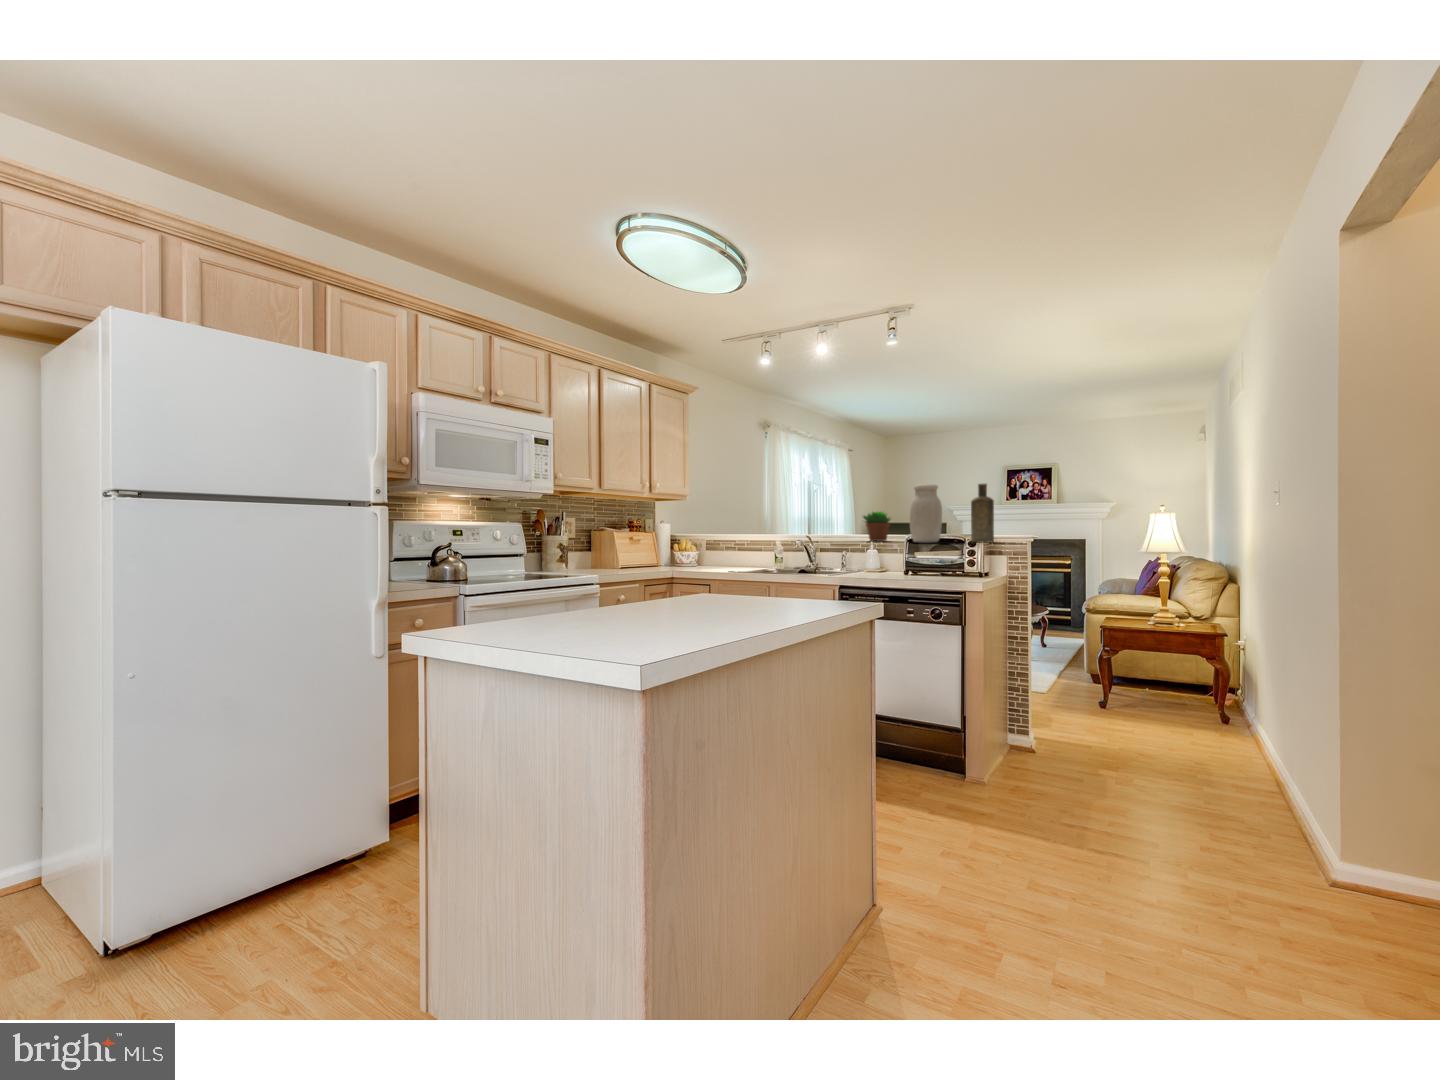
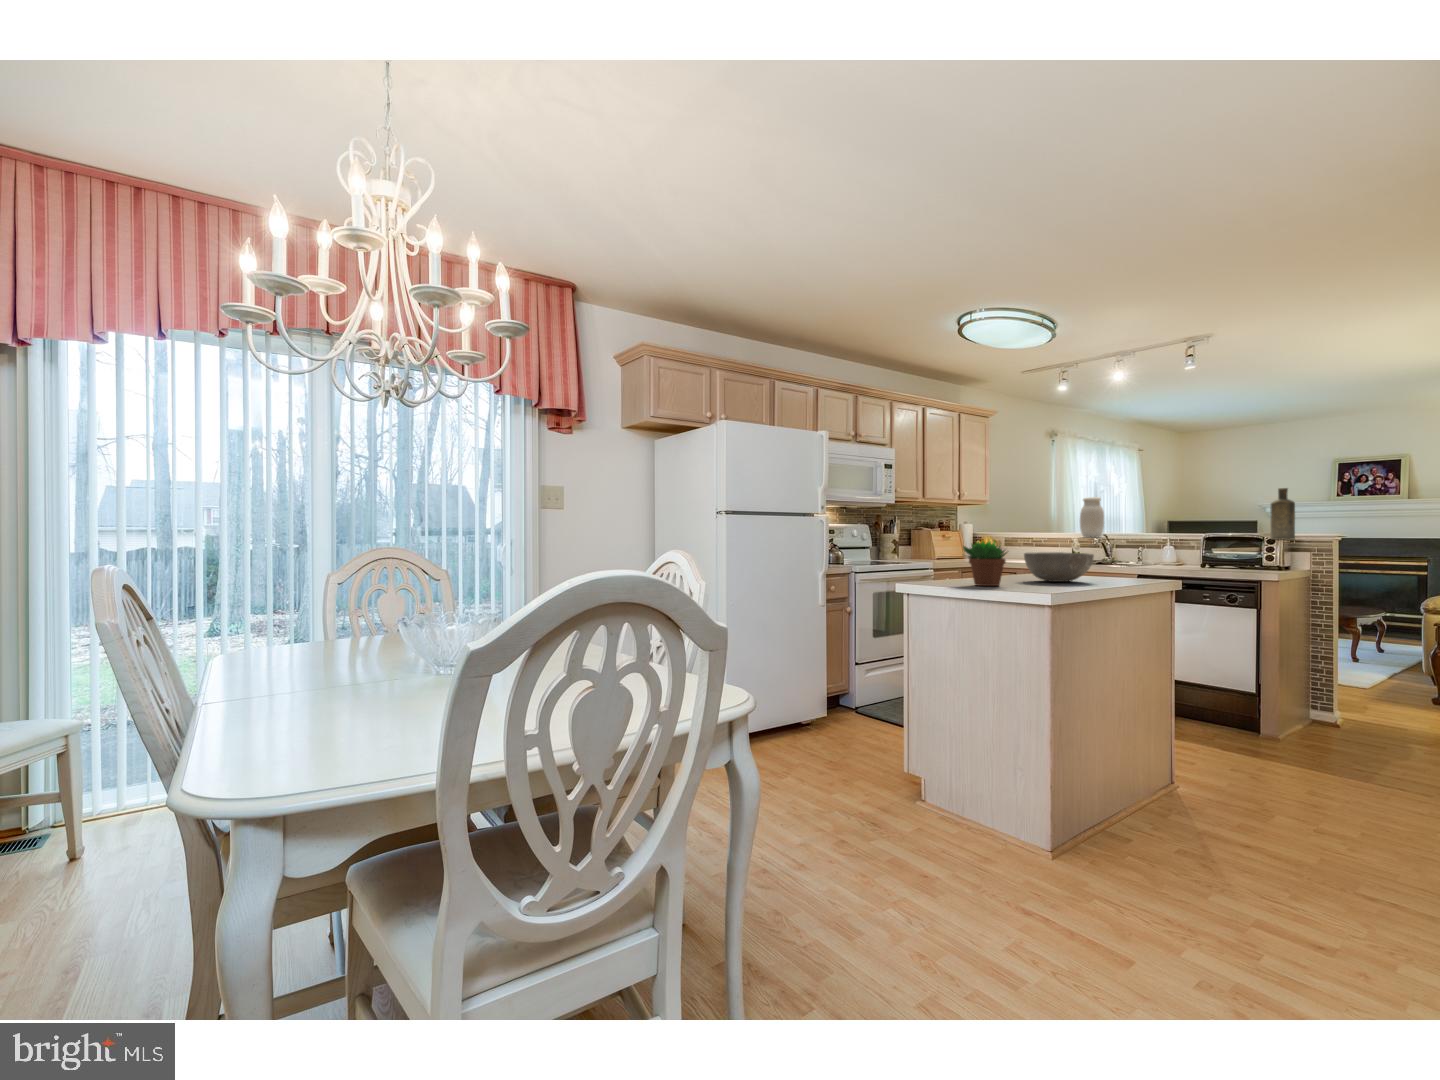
jar: present [910,484,942,543] -> present [1080,497,1104,537]
succulent plant: present [863,512,890,541] -> present [963,541,1007,586]
bowl: none [662,565,764,615] -> present [1024,552,1094,582]

